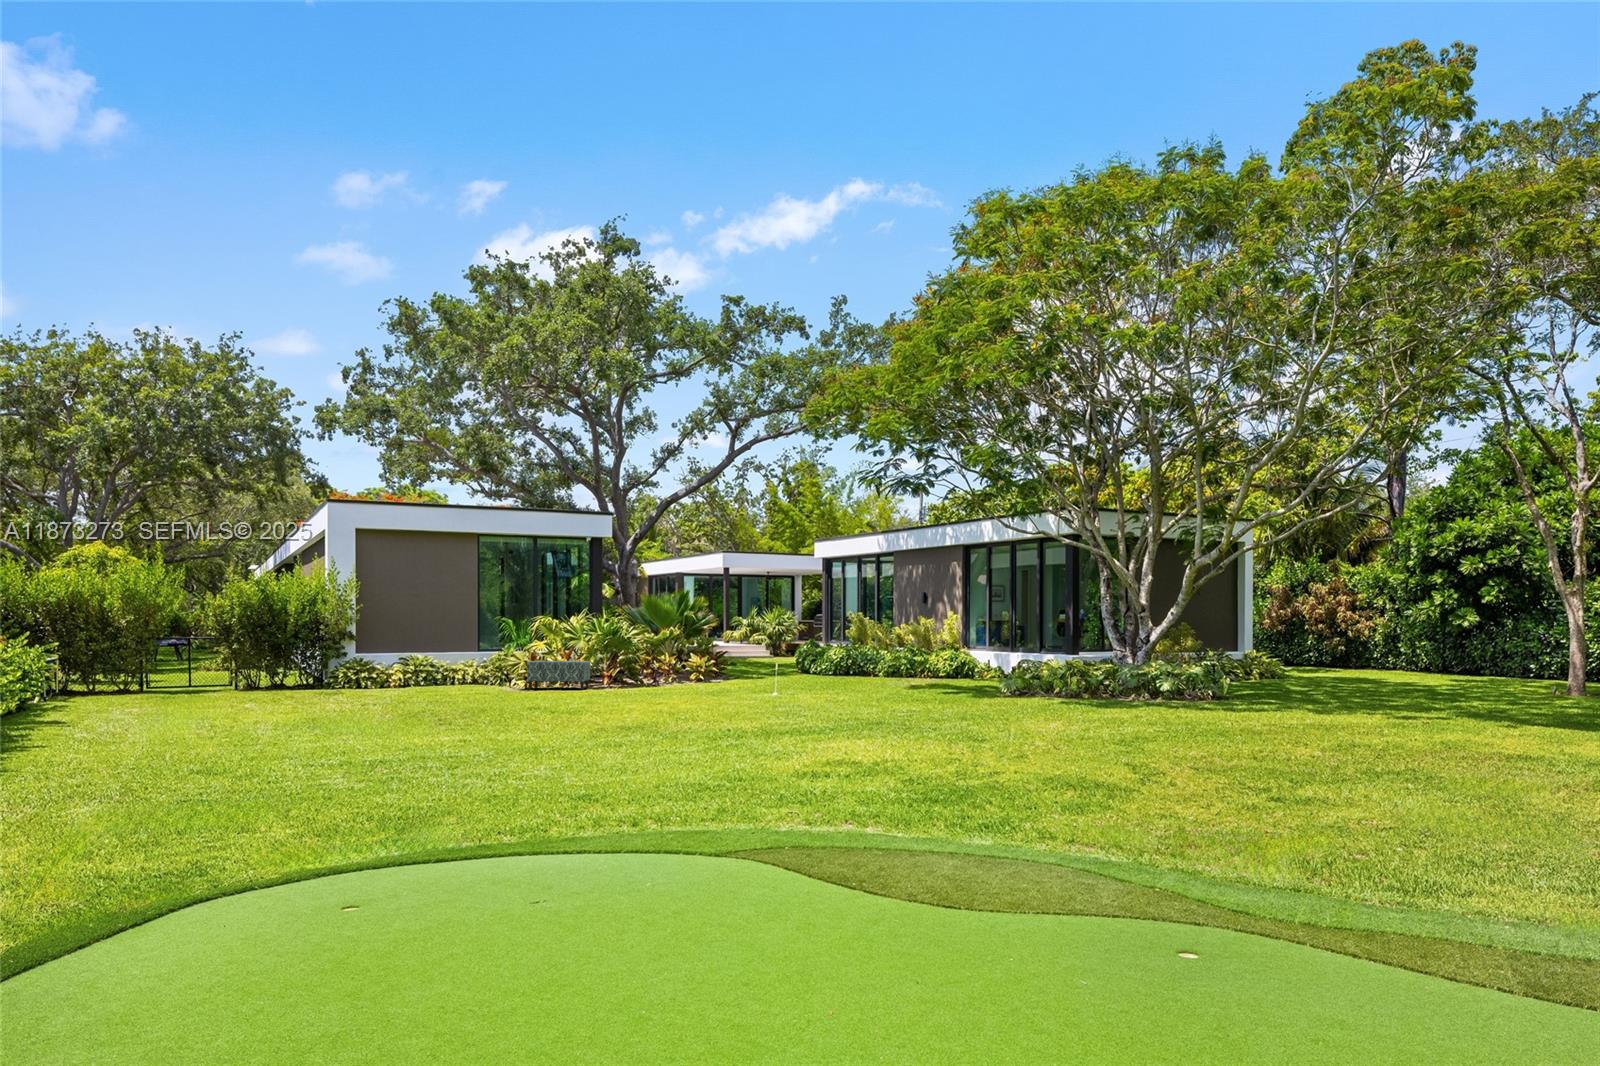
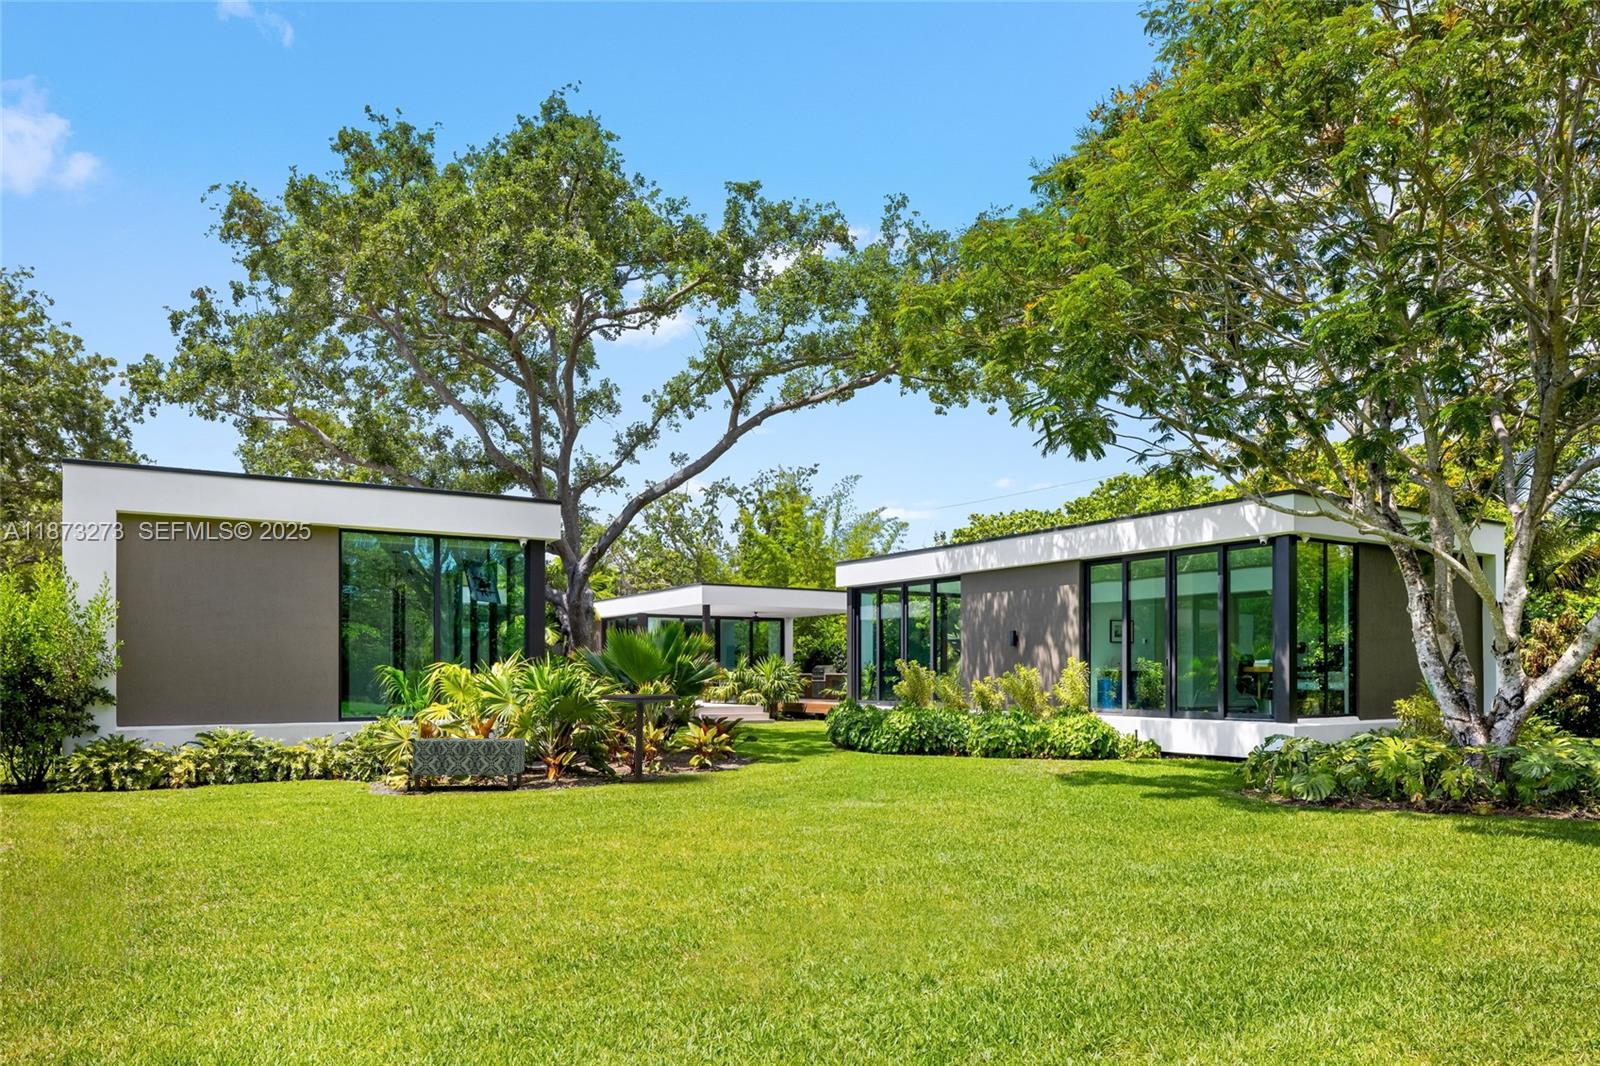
pedestal table: none [634,636,680,687] -> present [601,694,679,782]

